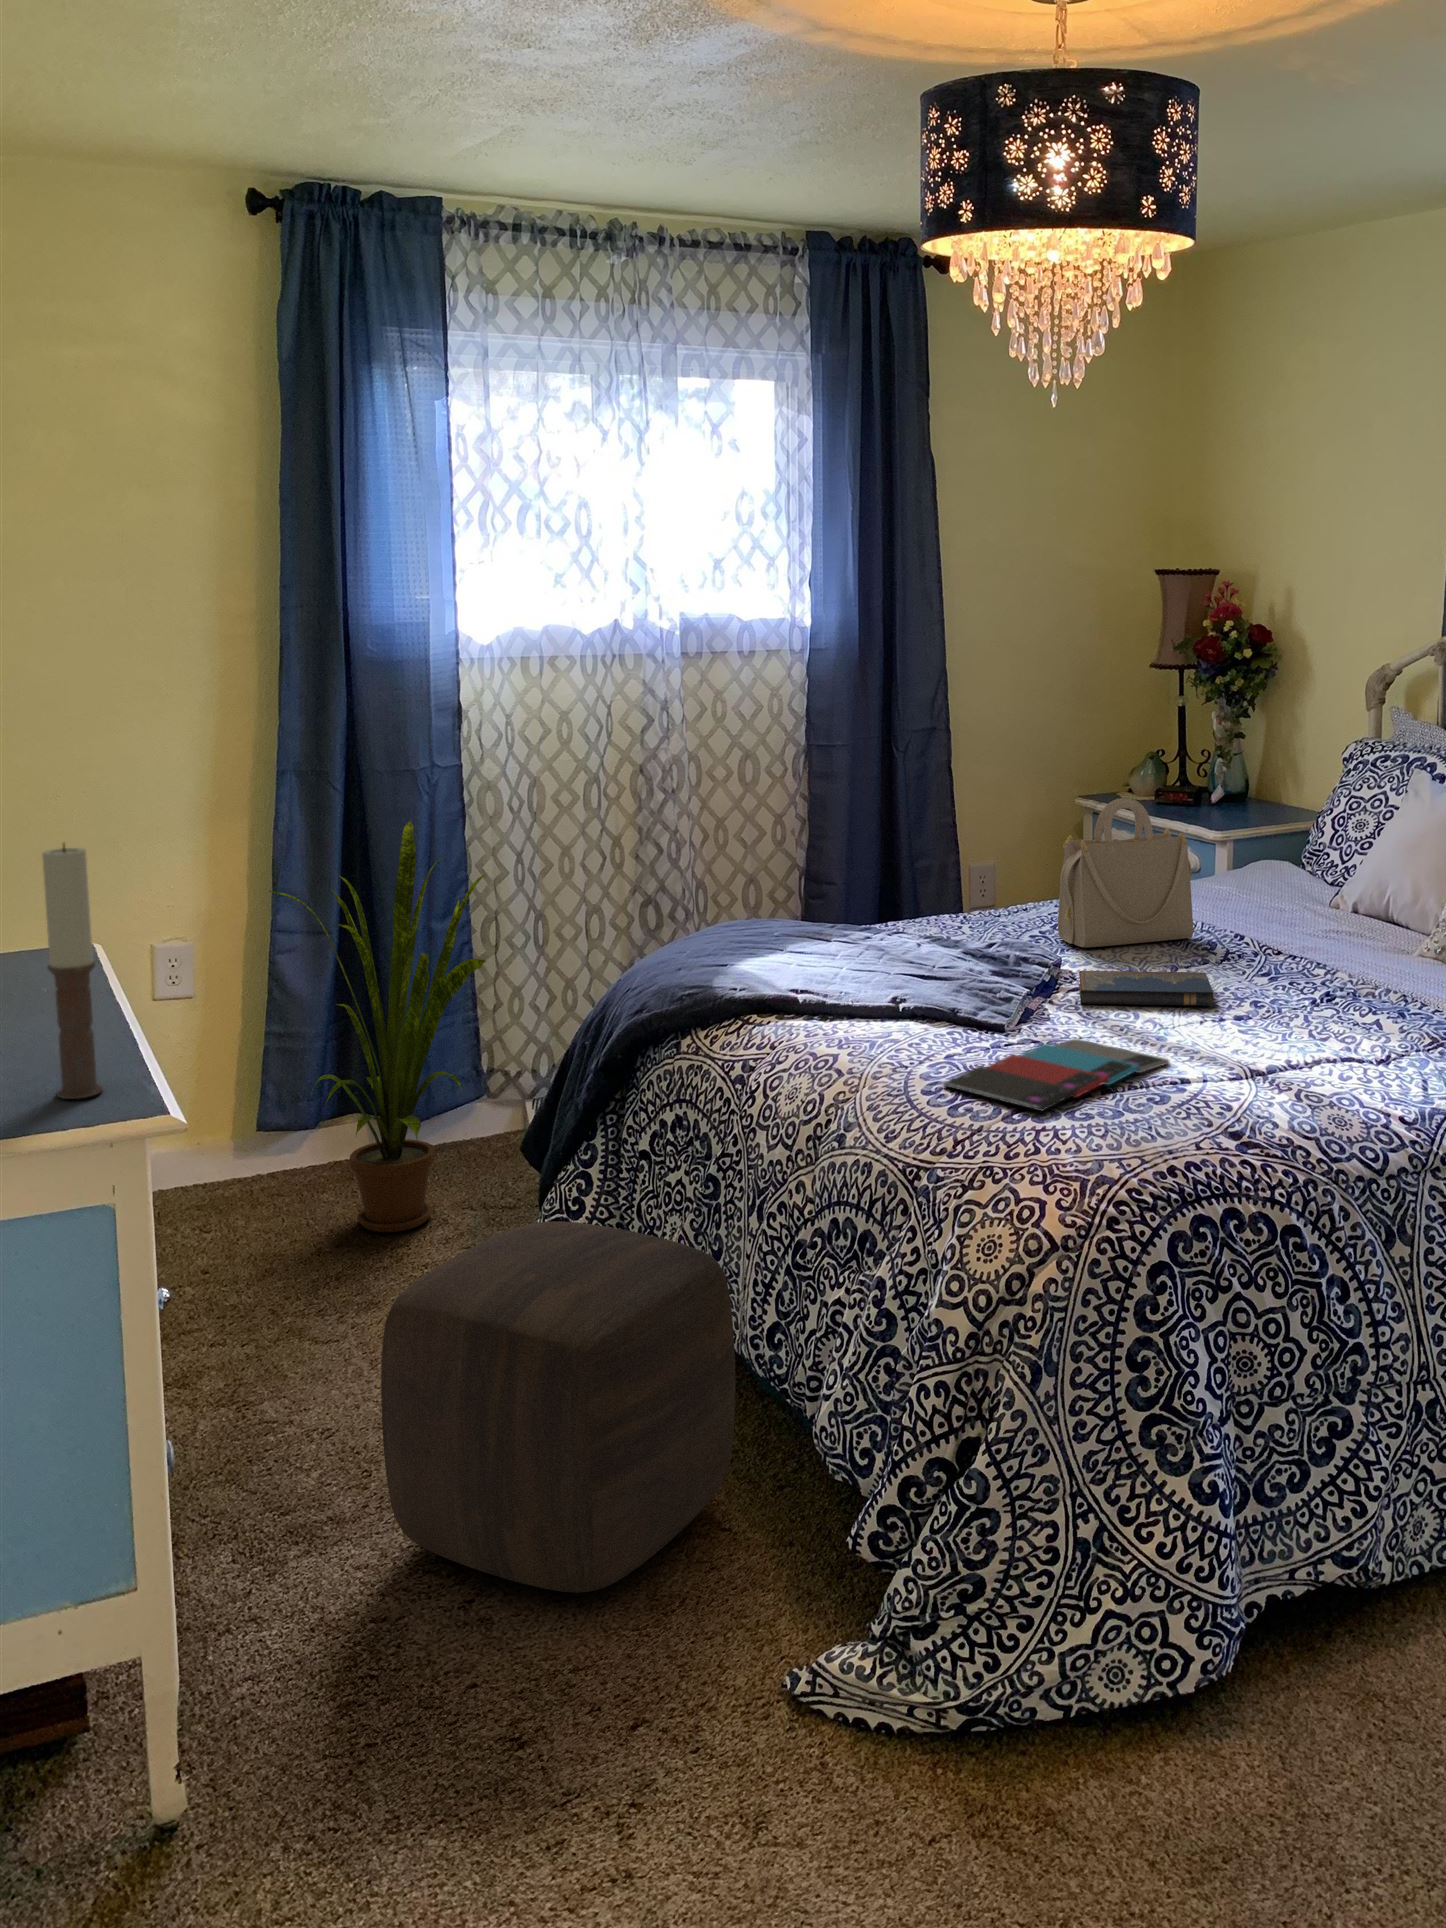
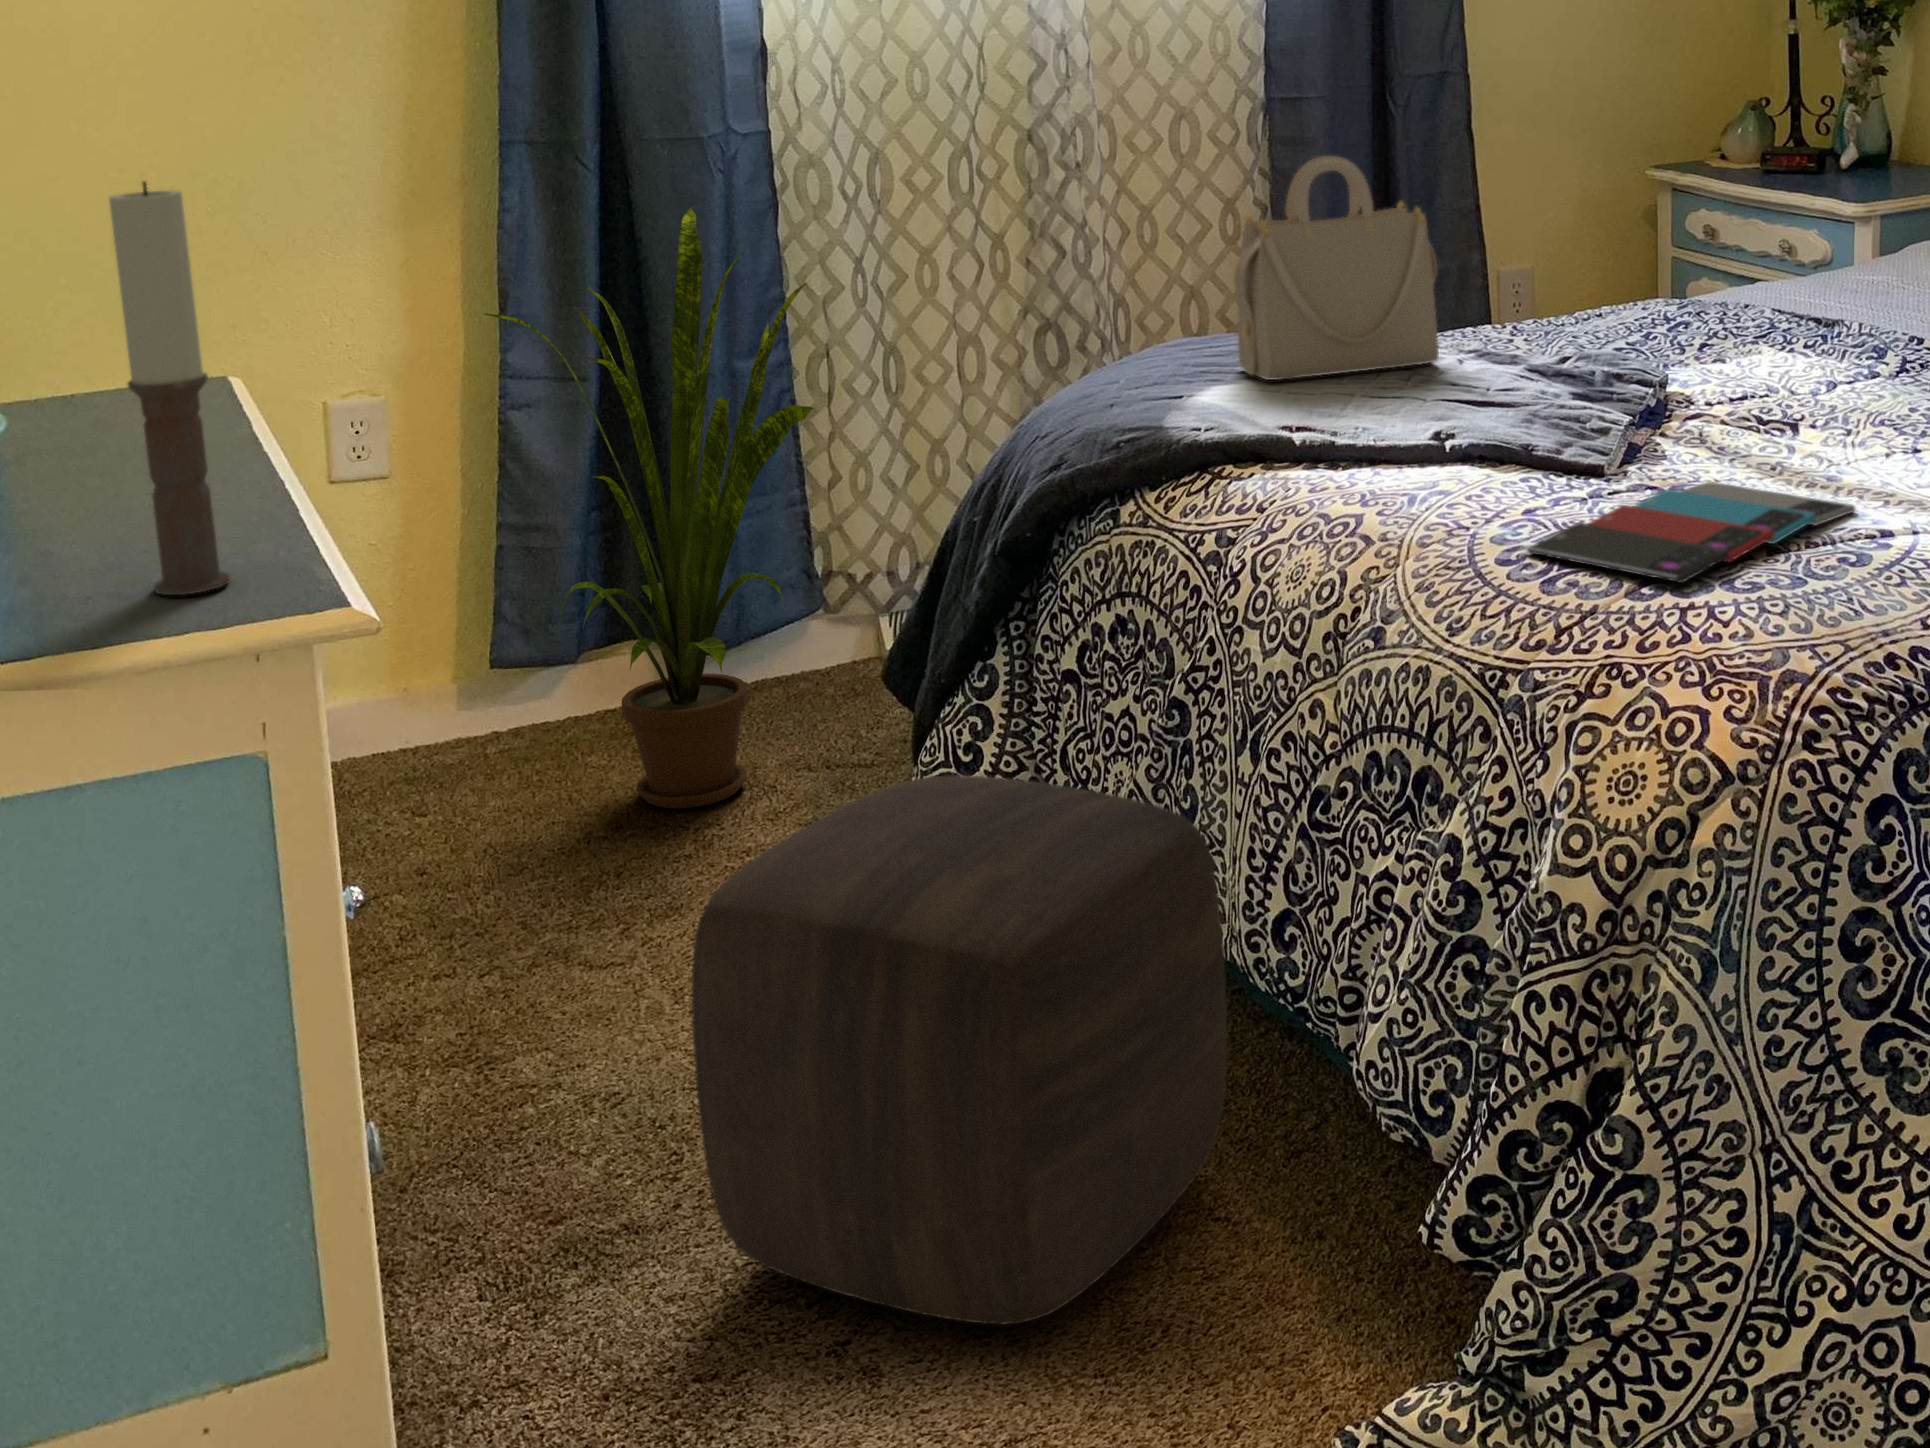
handbag: present [1058,798,1193,947] -> present [1234,156,1439,380]
hardcover book: present [1079,971,1214,1006] -> none [1698,386,1902,434]

